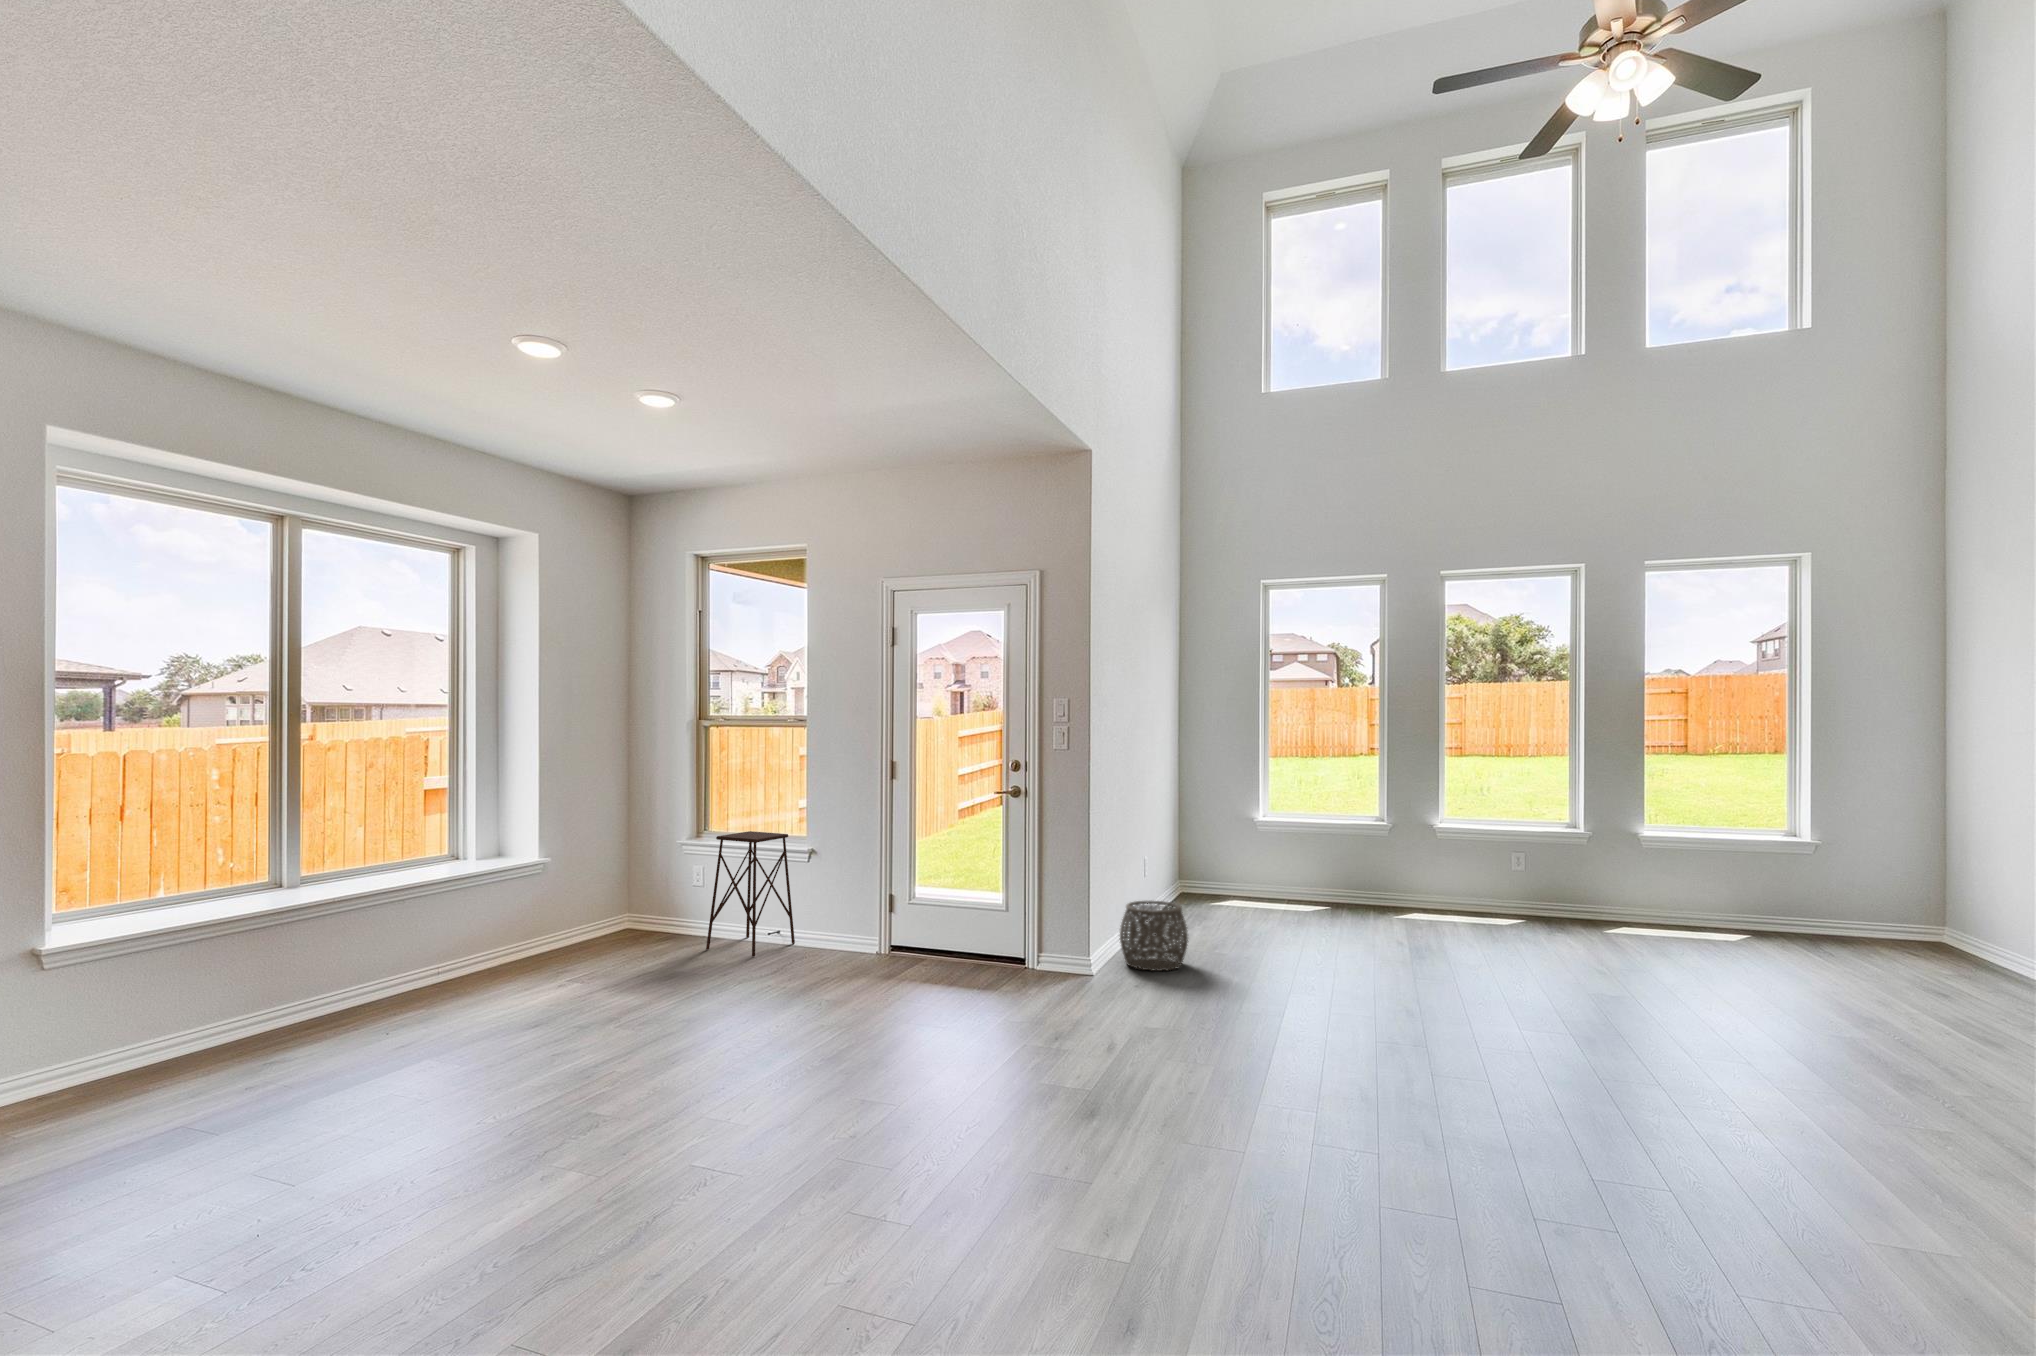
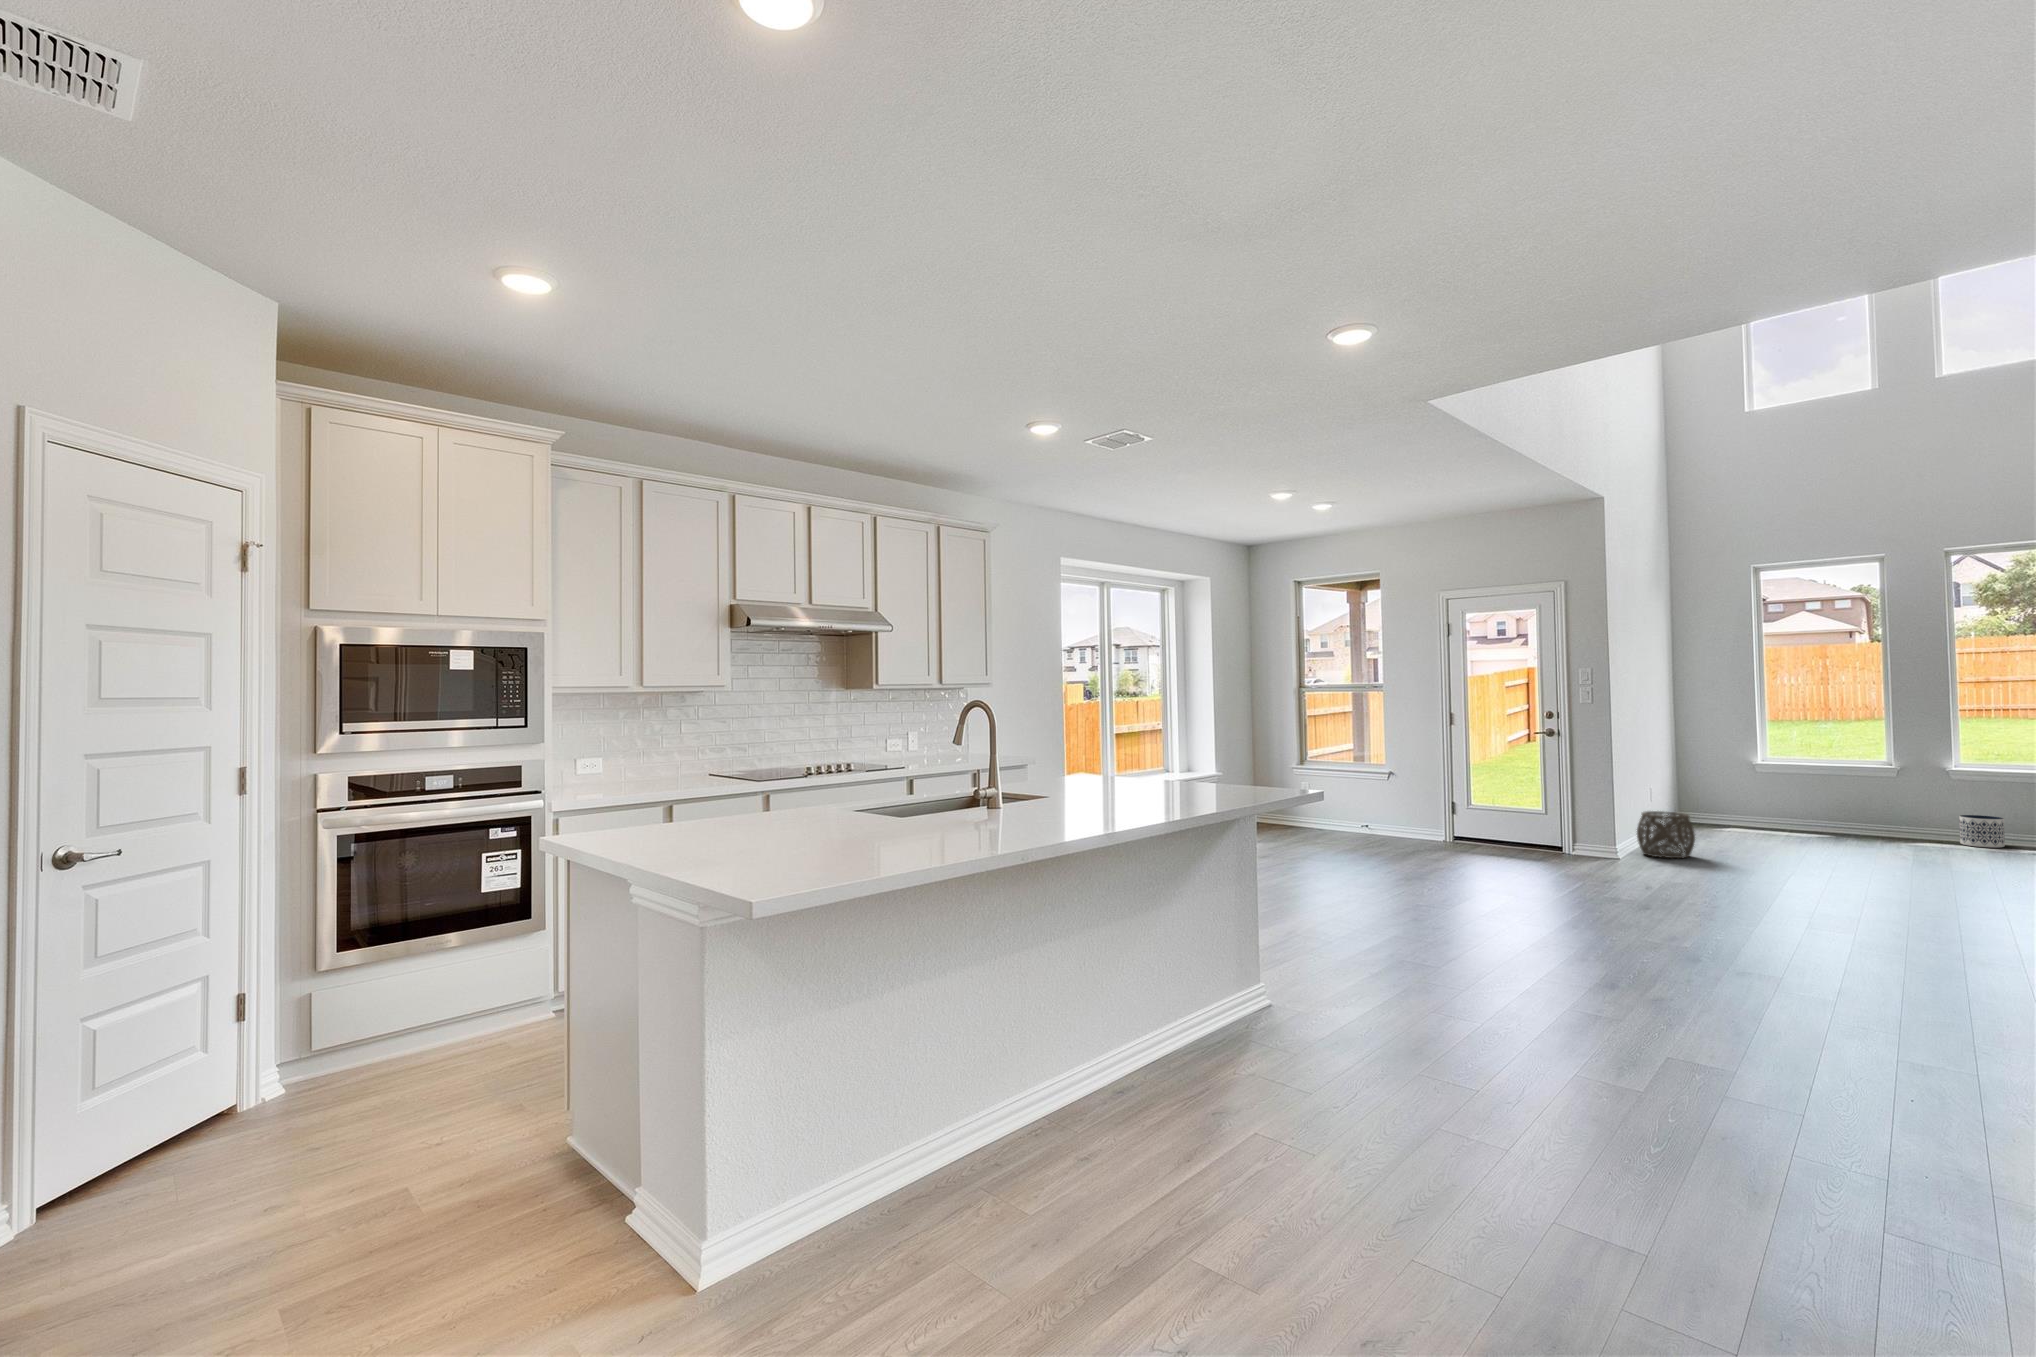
side table: present [706,831,795,956] -> none [1324,761,1381,839]
planter: none [1456,885,1498,925] -> present [1959,815,2005,848]

